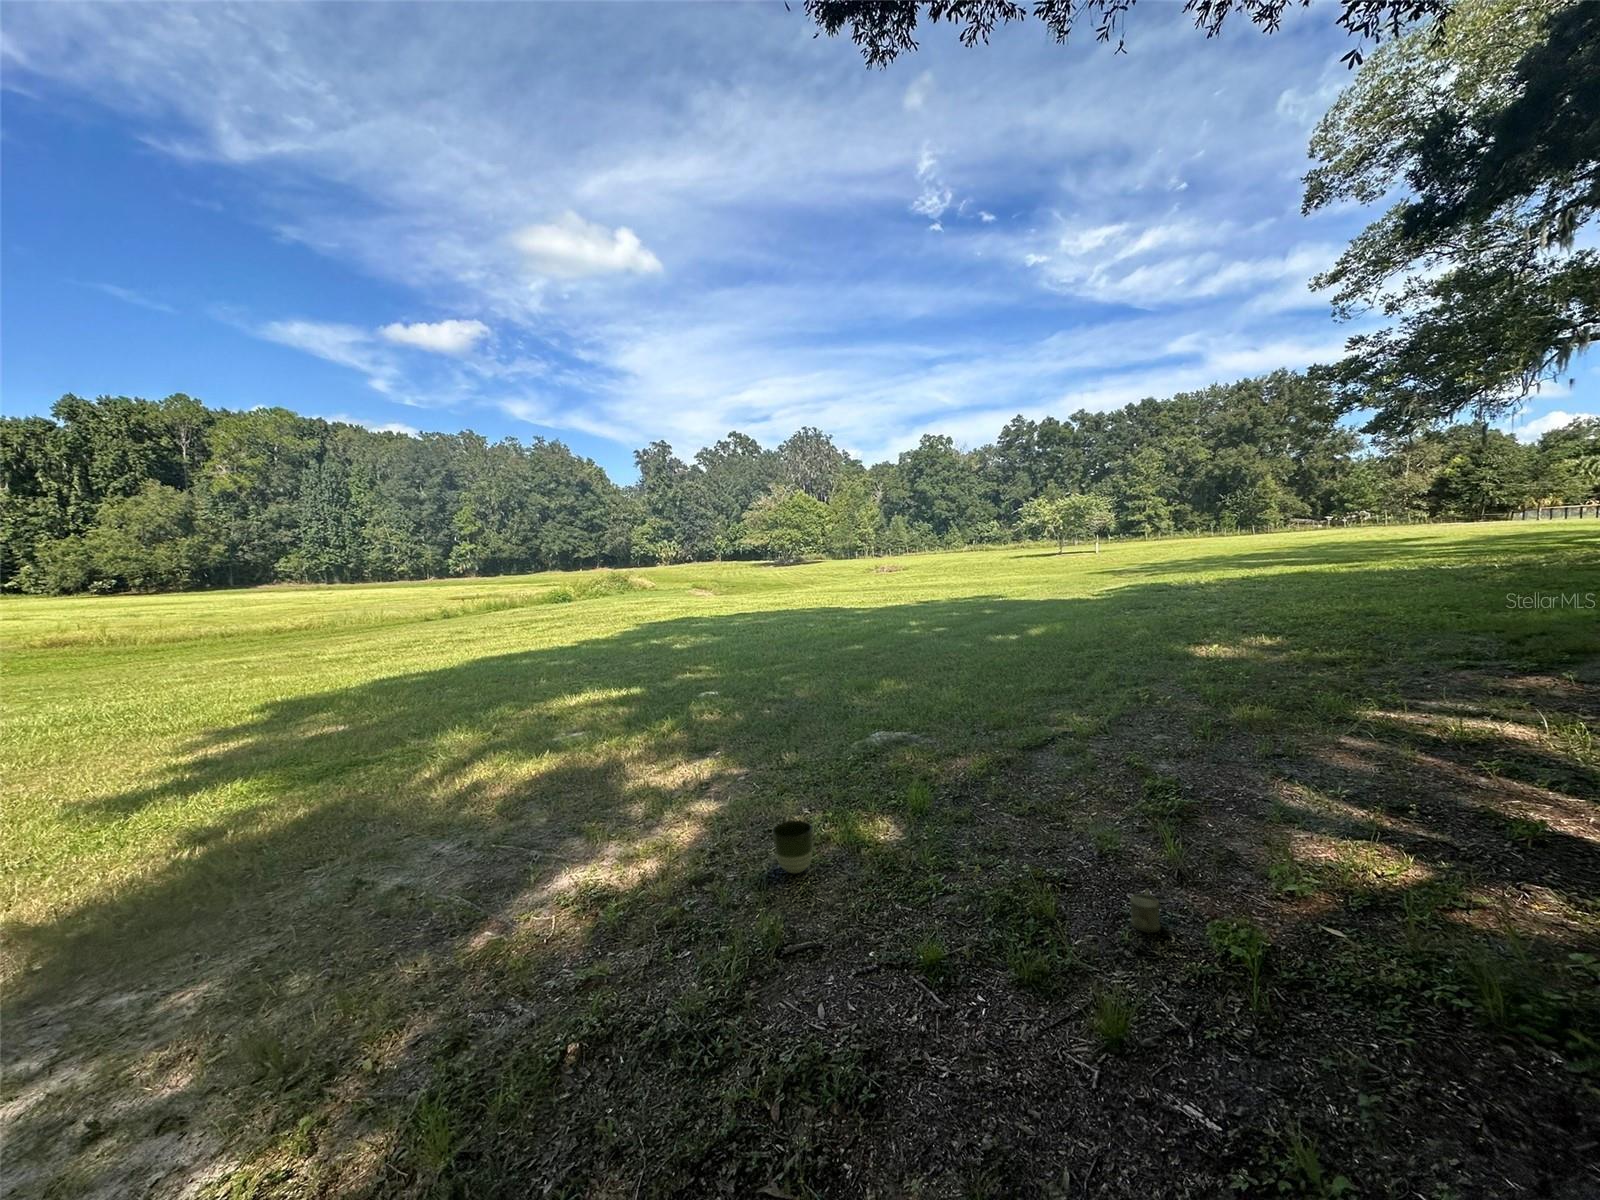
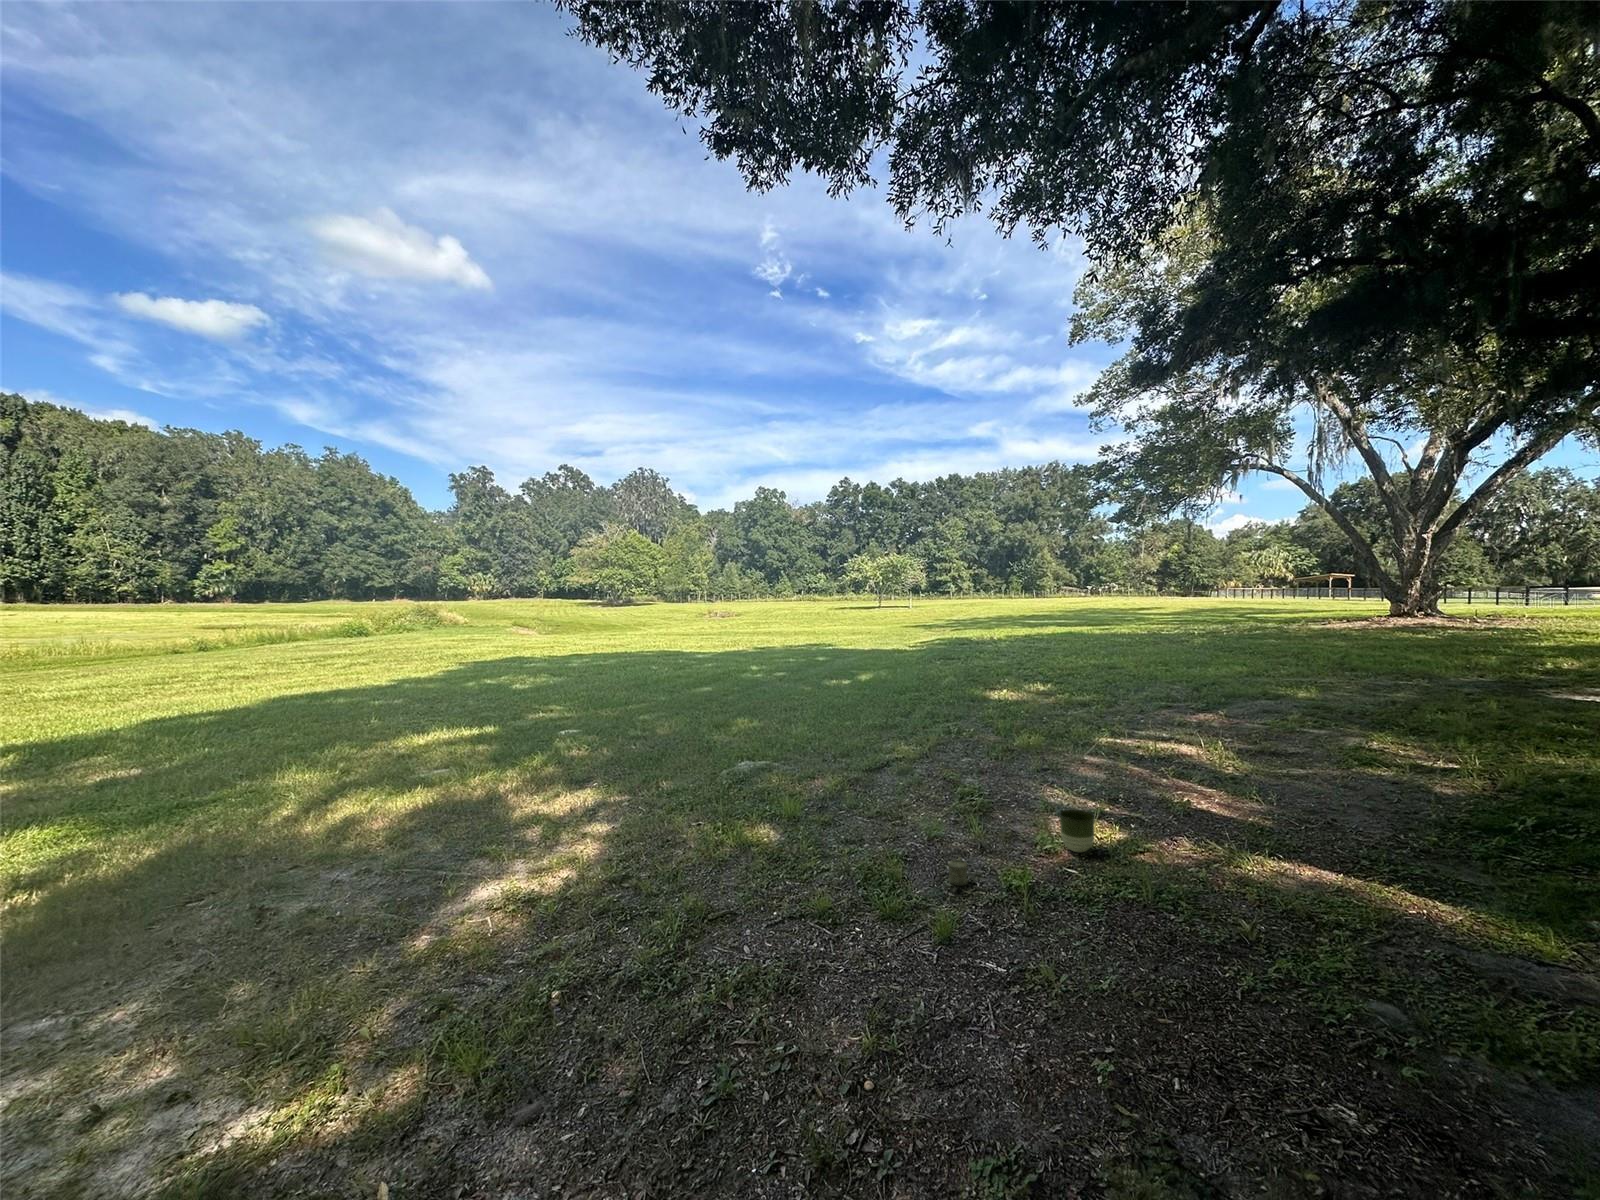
planter: present [773,821,812,873] -> present [1059,809,1095,852]

